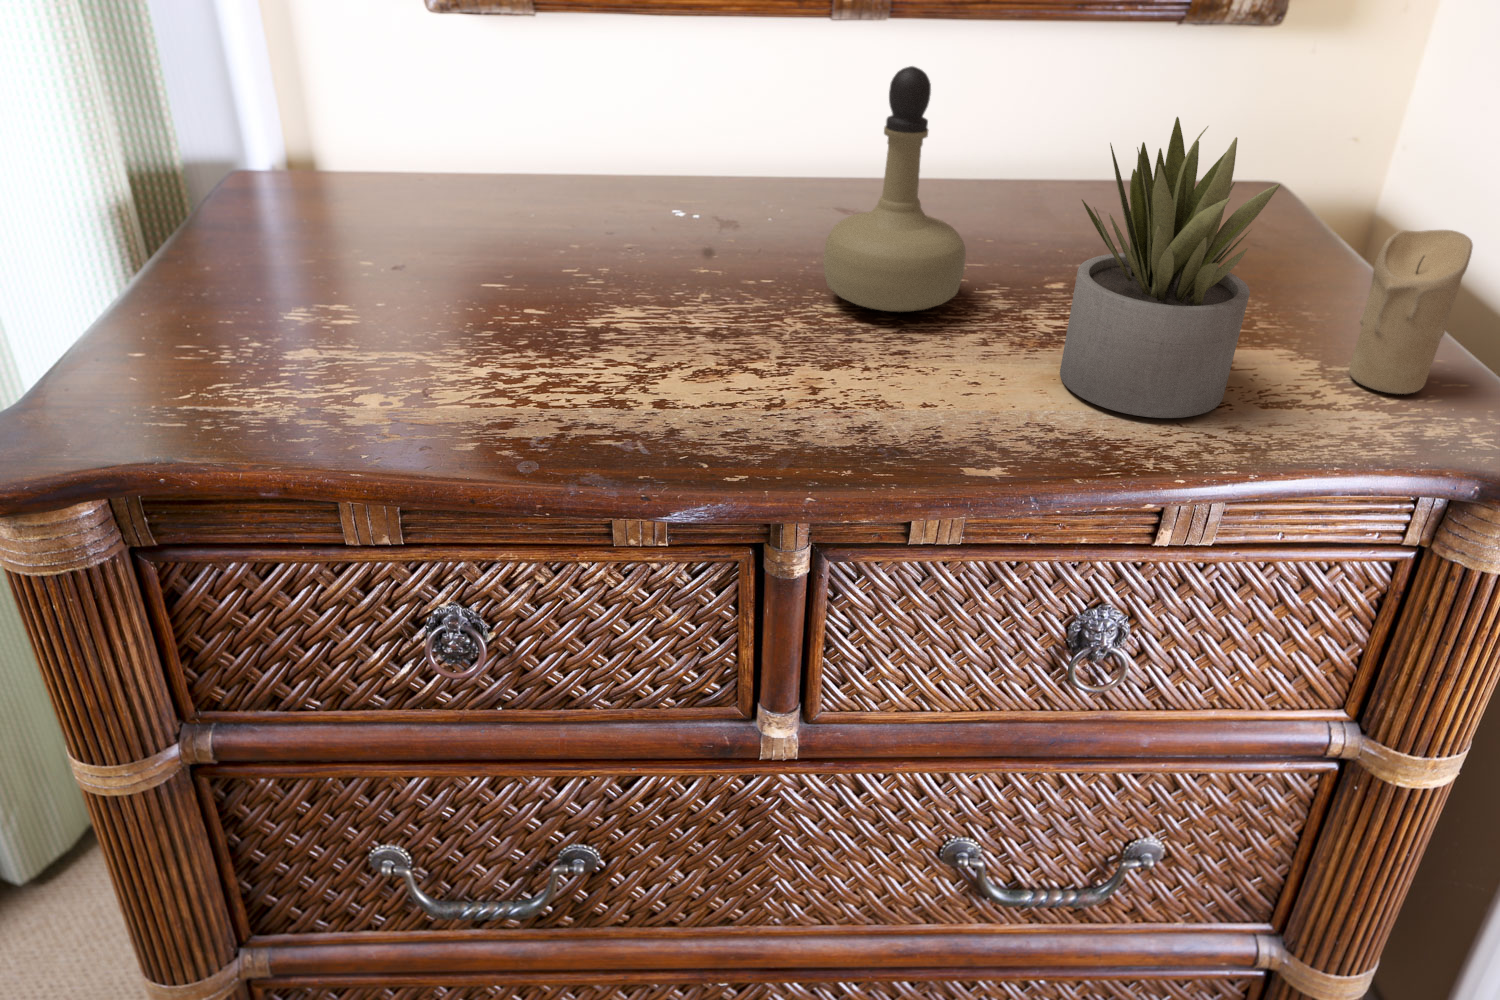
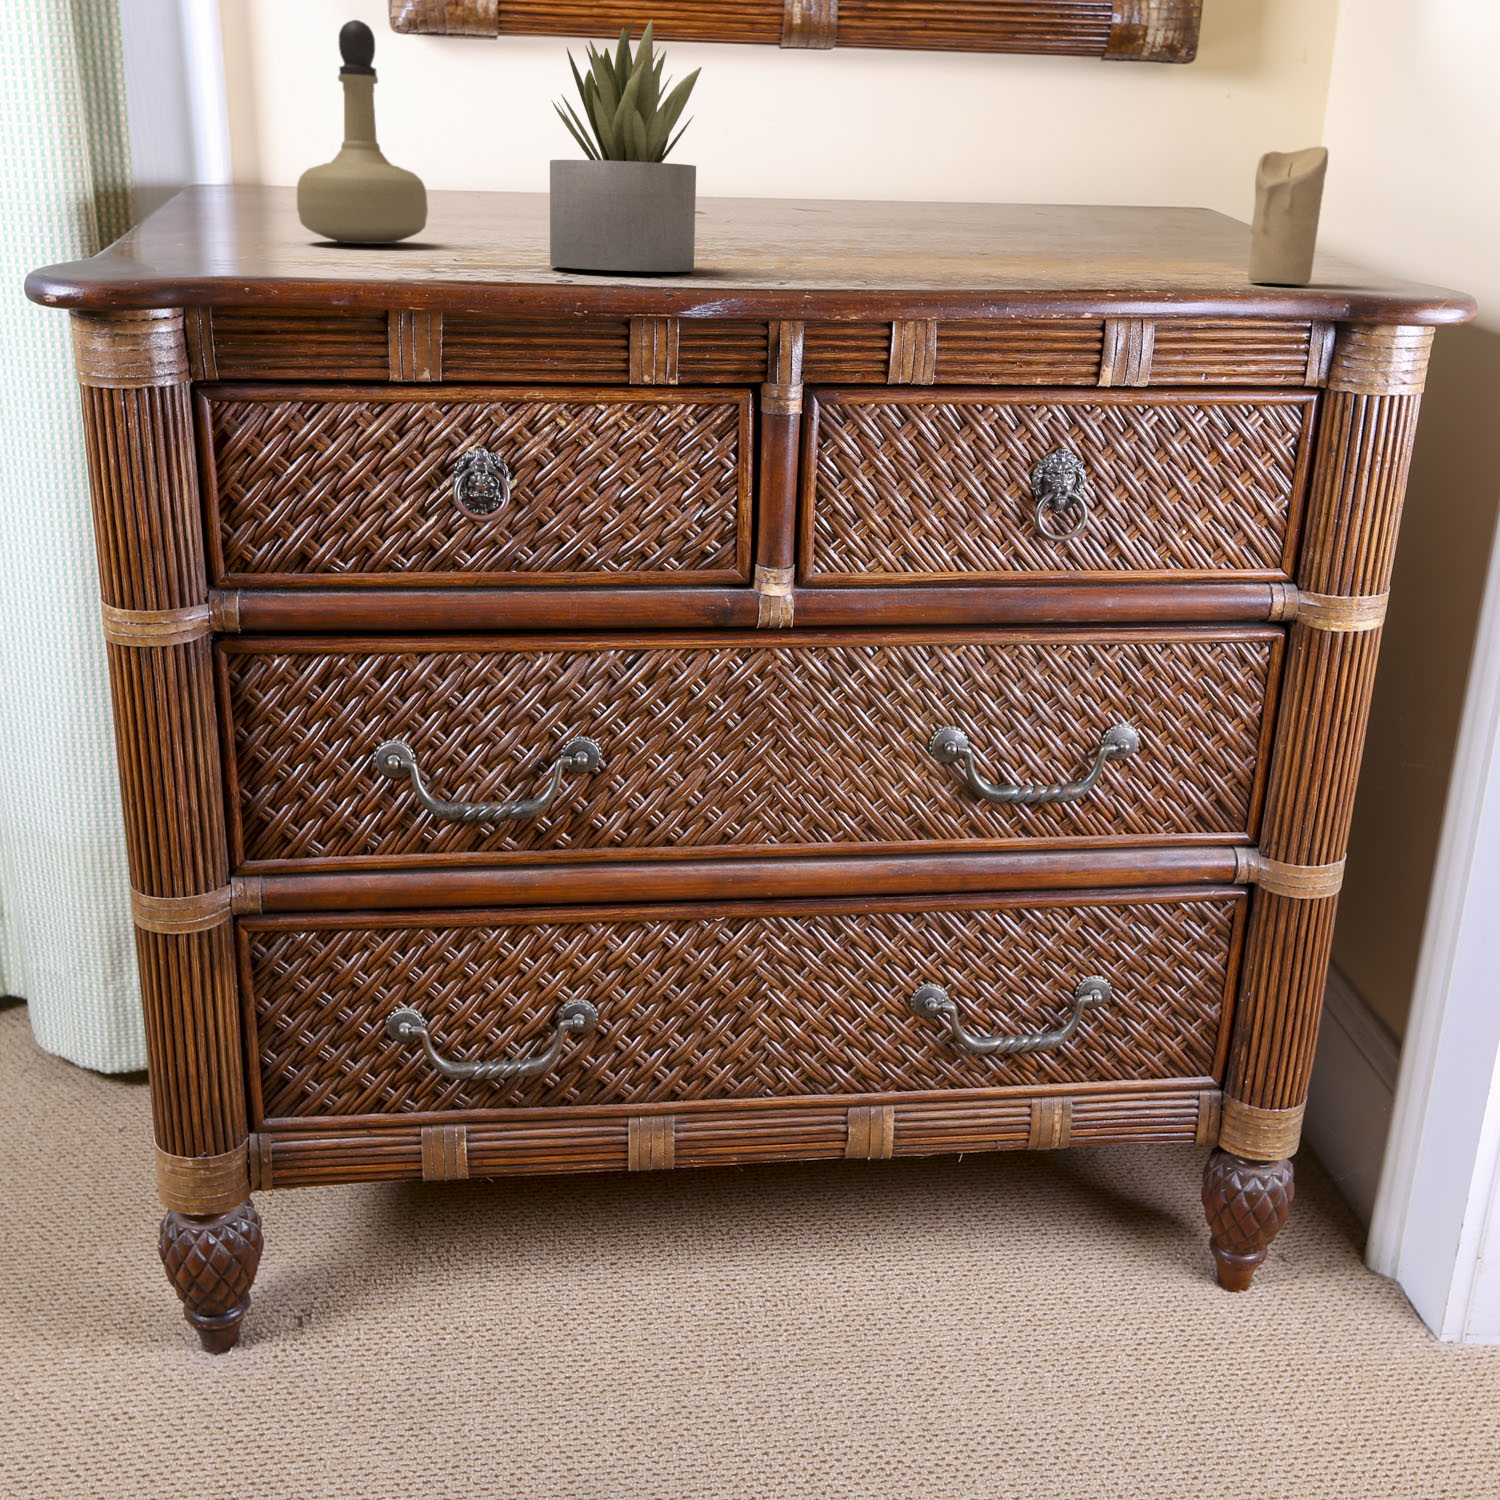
perfume bottle: present [823,66,966,312] -> present [297,20,428,244]
succulent plant: present [1060,117,1280,418] -> present [550,18,702,272]

